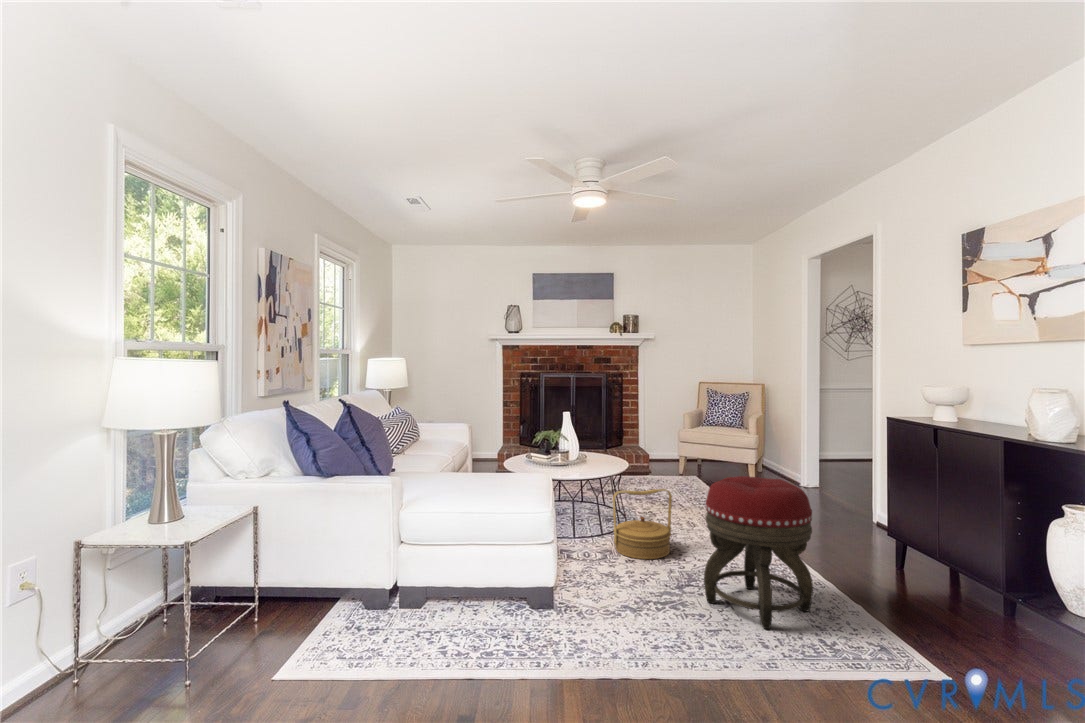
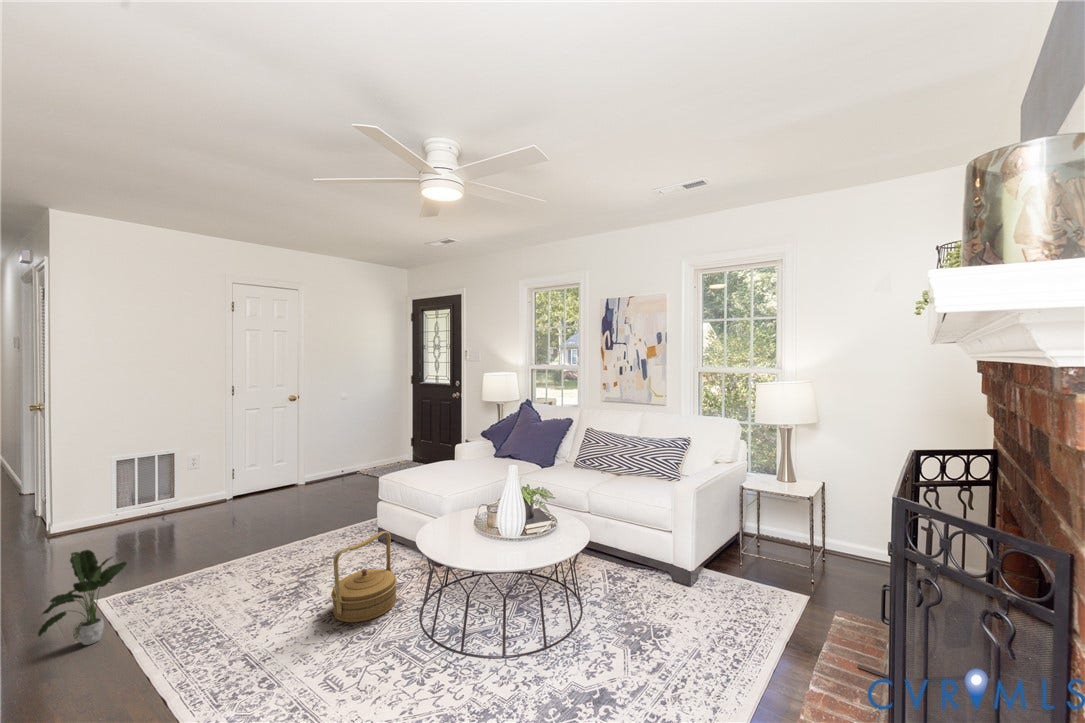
footstool: present [704,476,813,629] -> none [179,493,279,615]
potted plant: none [866,509,951,622] -> present [38,550,127,645]

